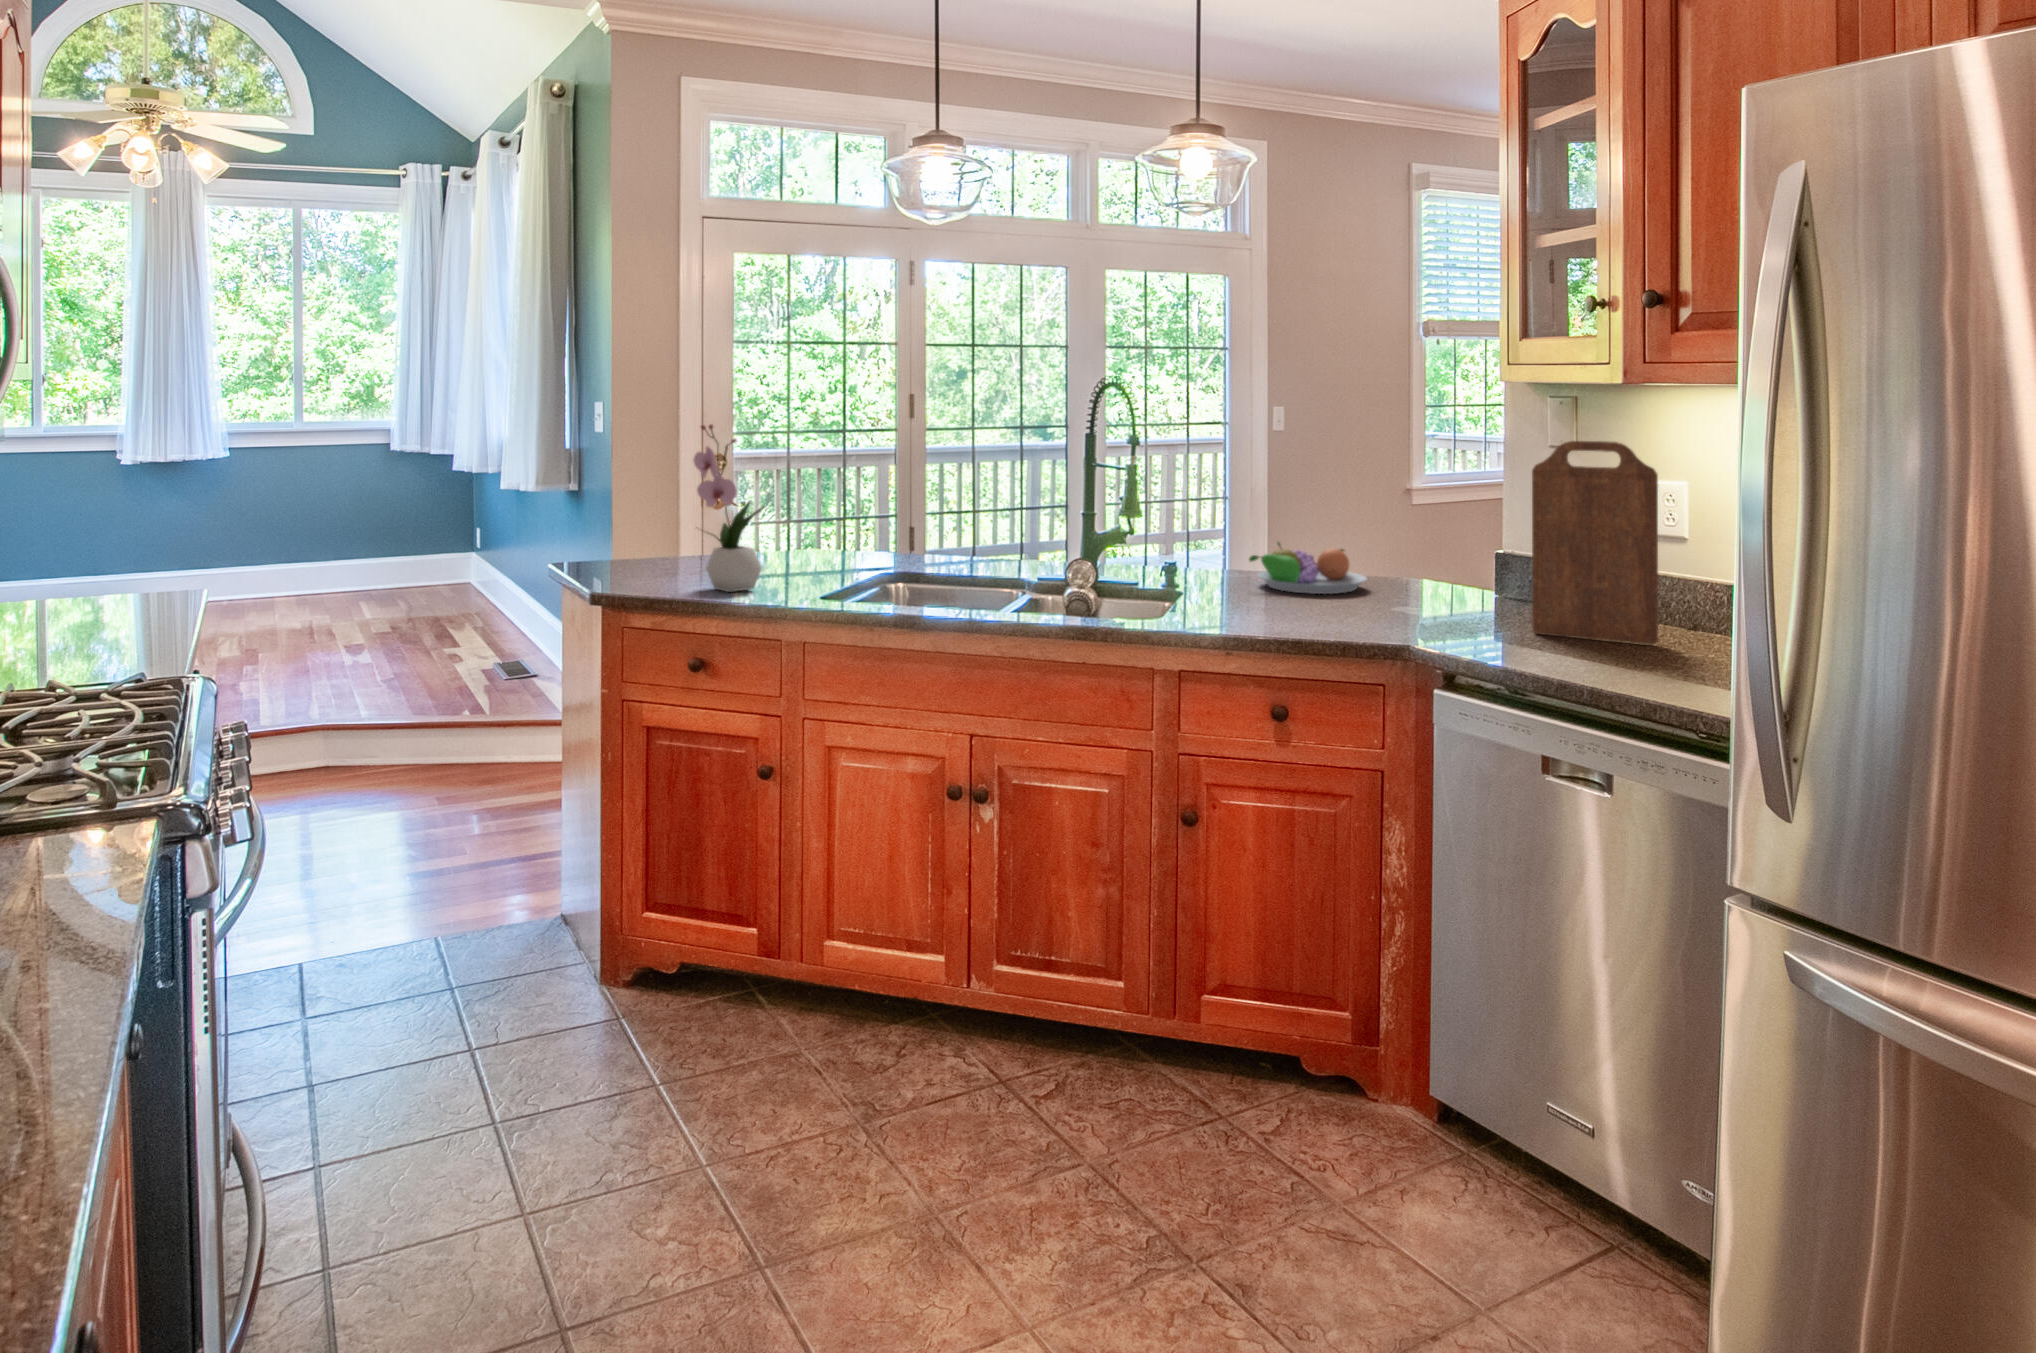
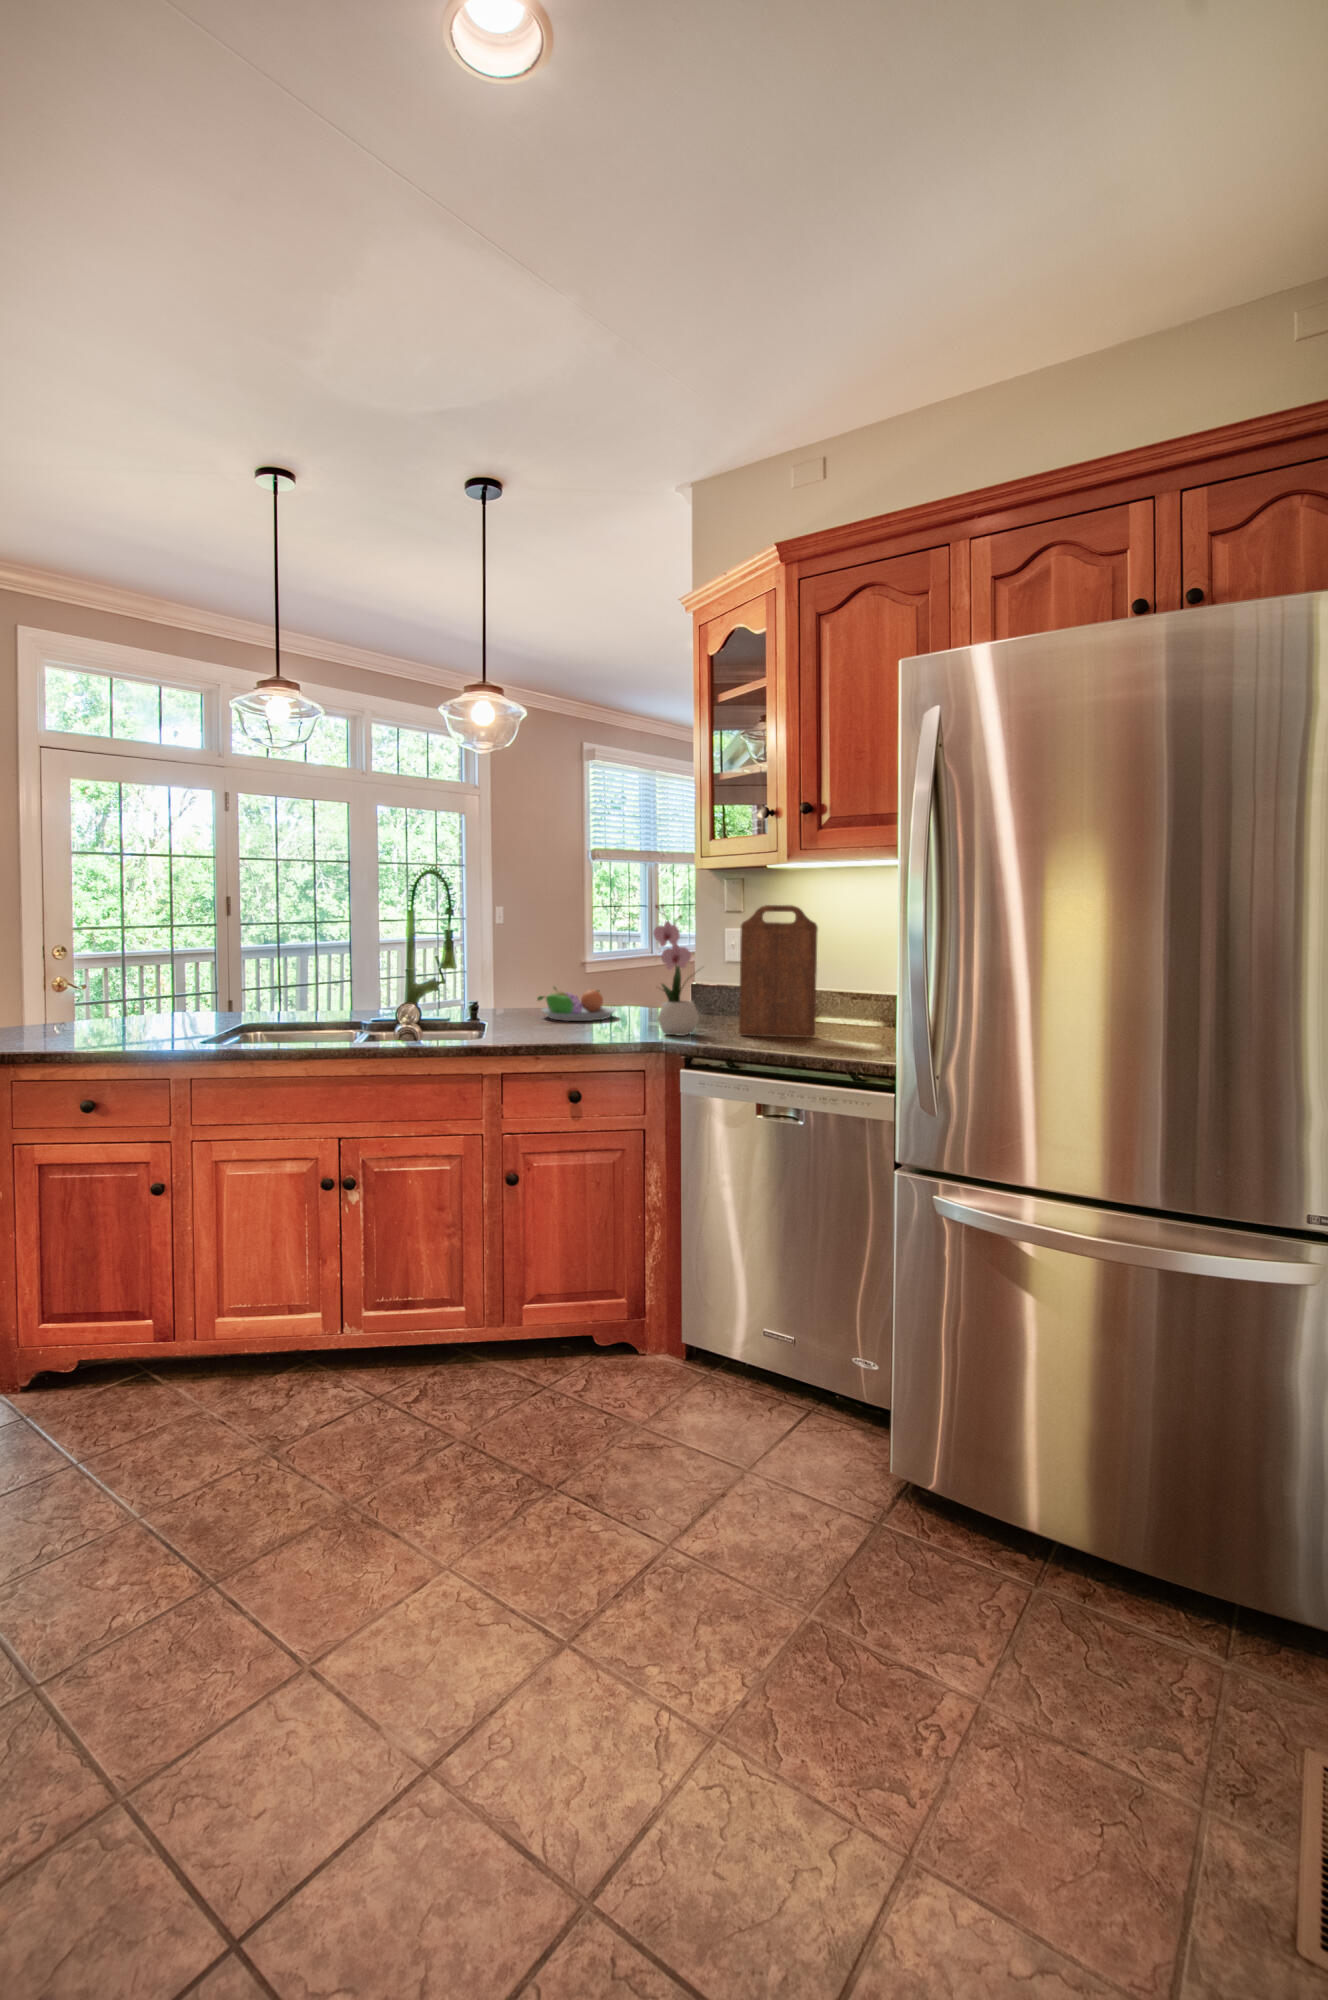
flower arrangement: present [694,425,765,592] -> present [654,904,699,1036]

